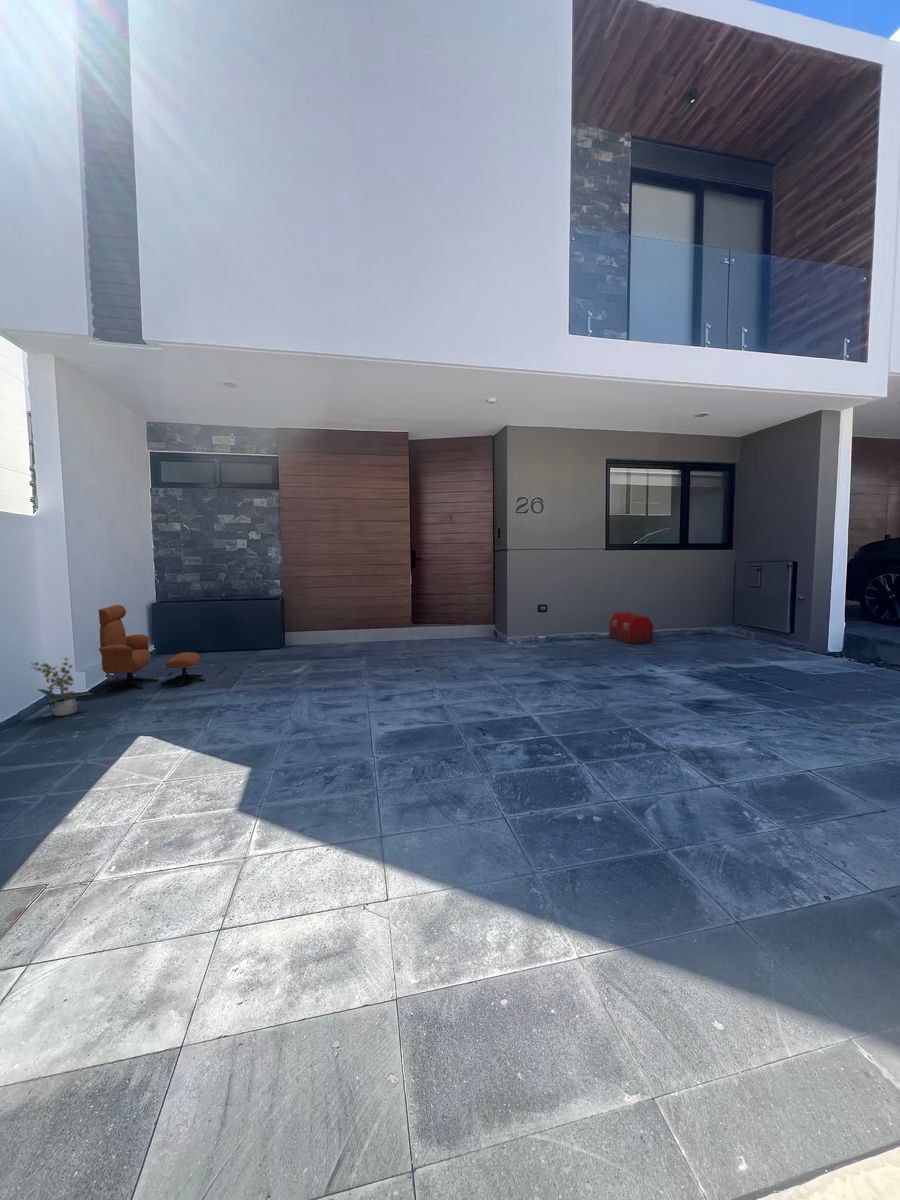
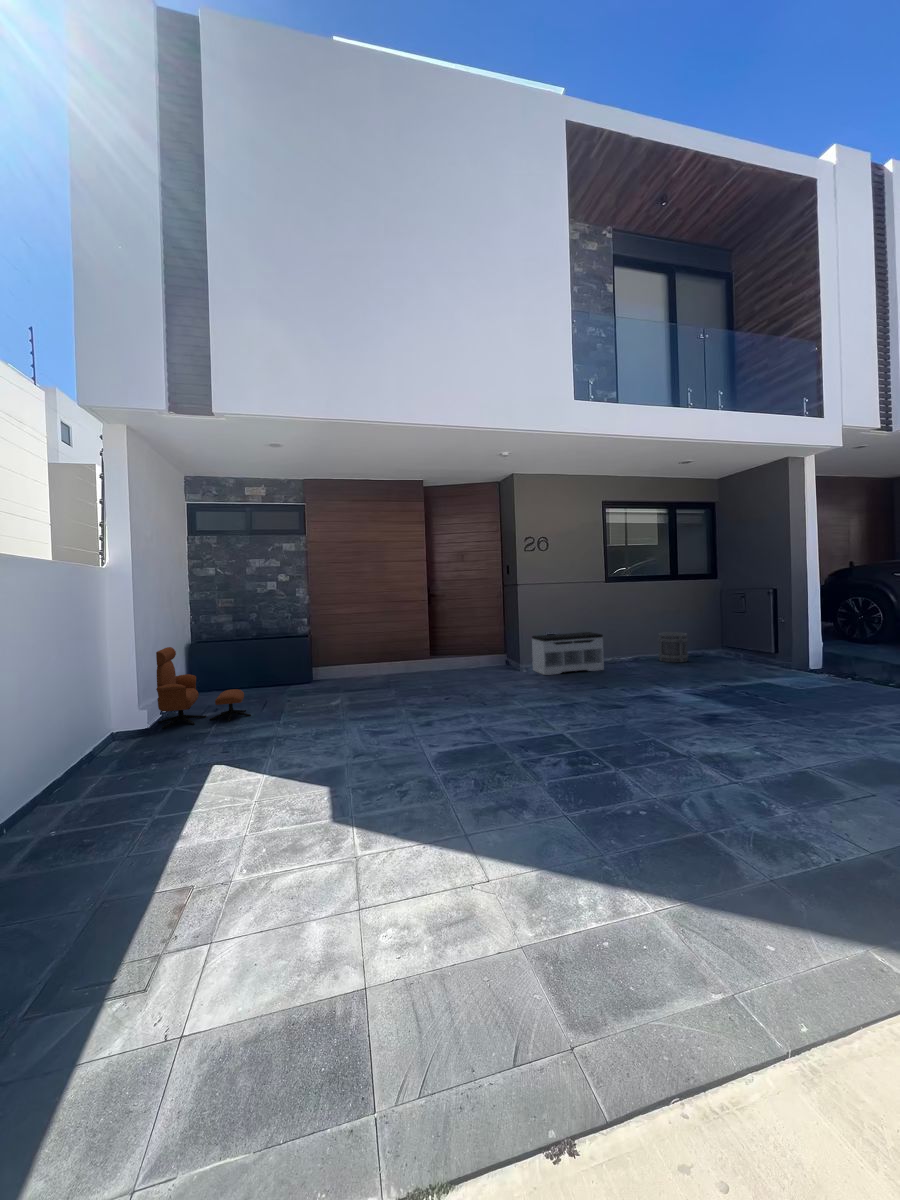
bench: none [522,603,599,648] -> present [532,632,604,675]
bucket: none [660,606,694,639] -> present [658,632,688,662]
toolbox: present [609,609,654,643] -> none [612,636,653,669]
potted plant: present [32,658,91,716] -> none [102,694,158,751]

